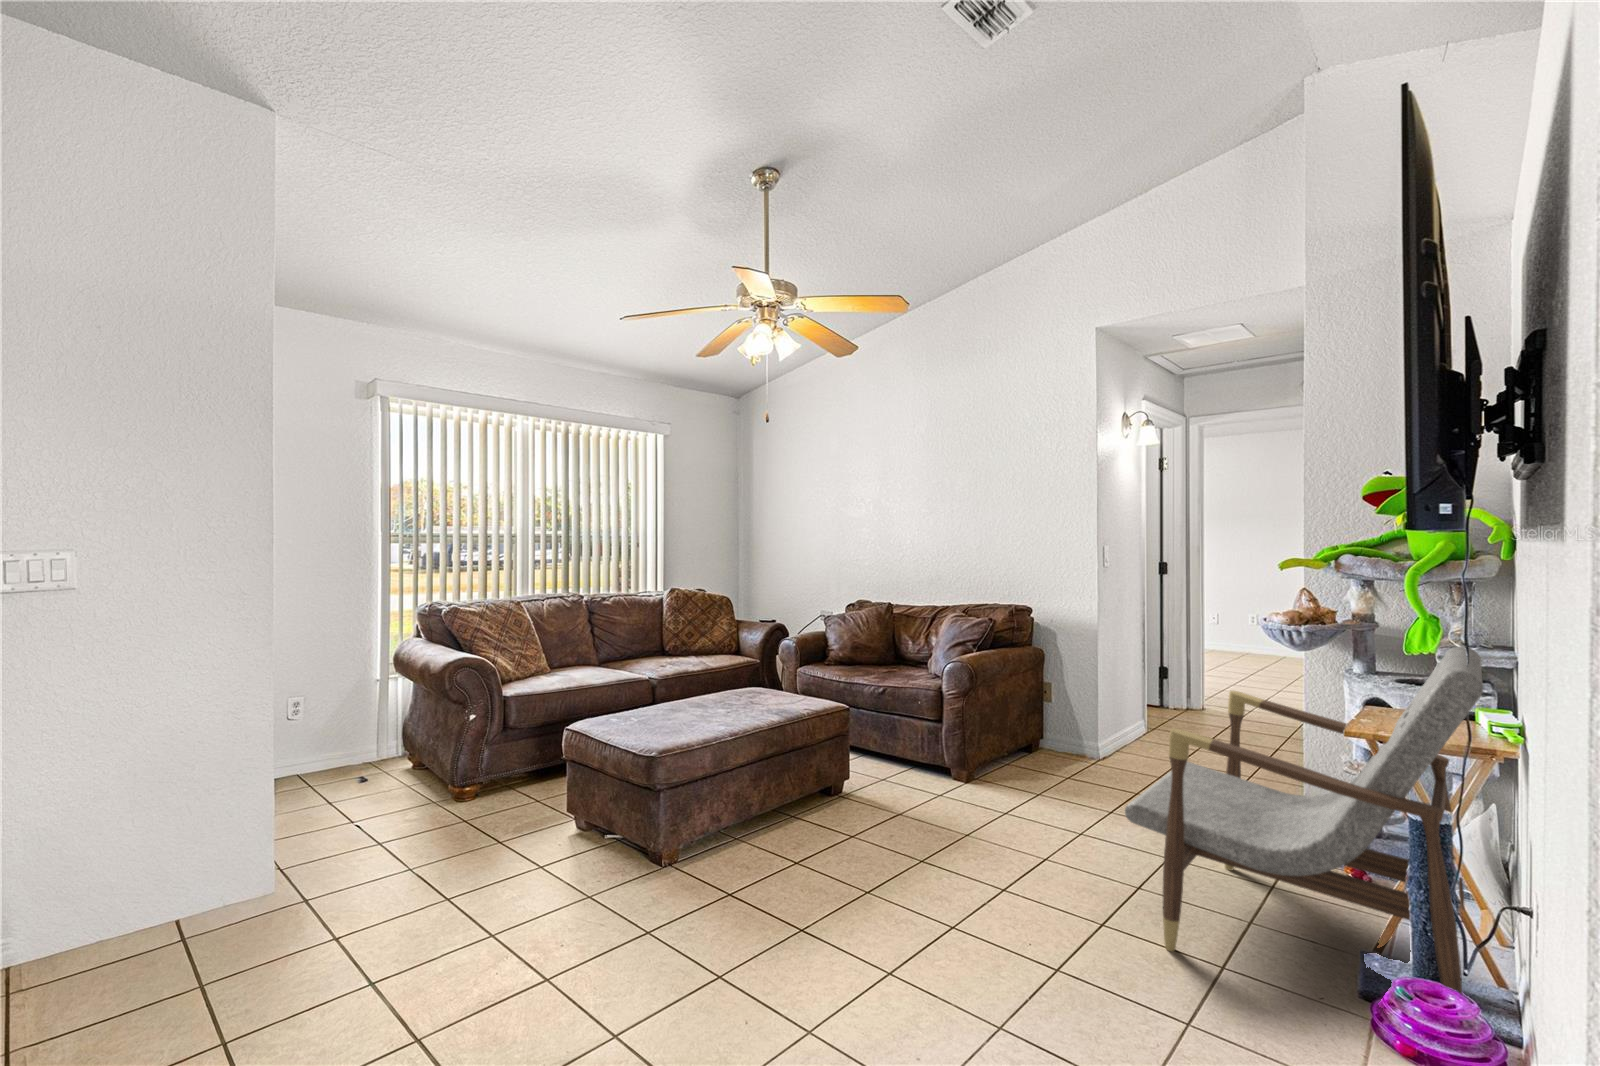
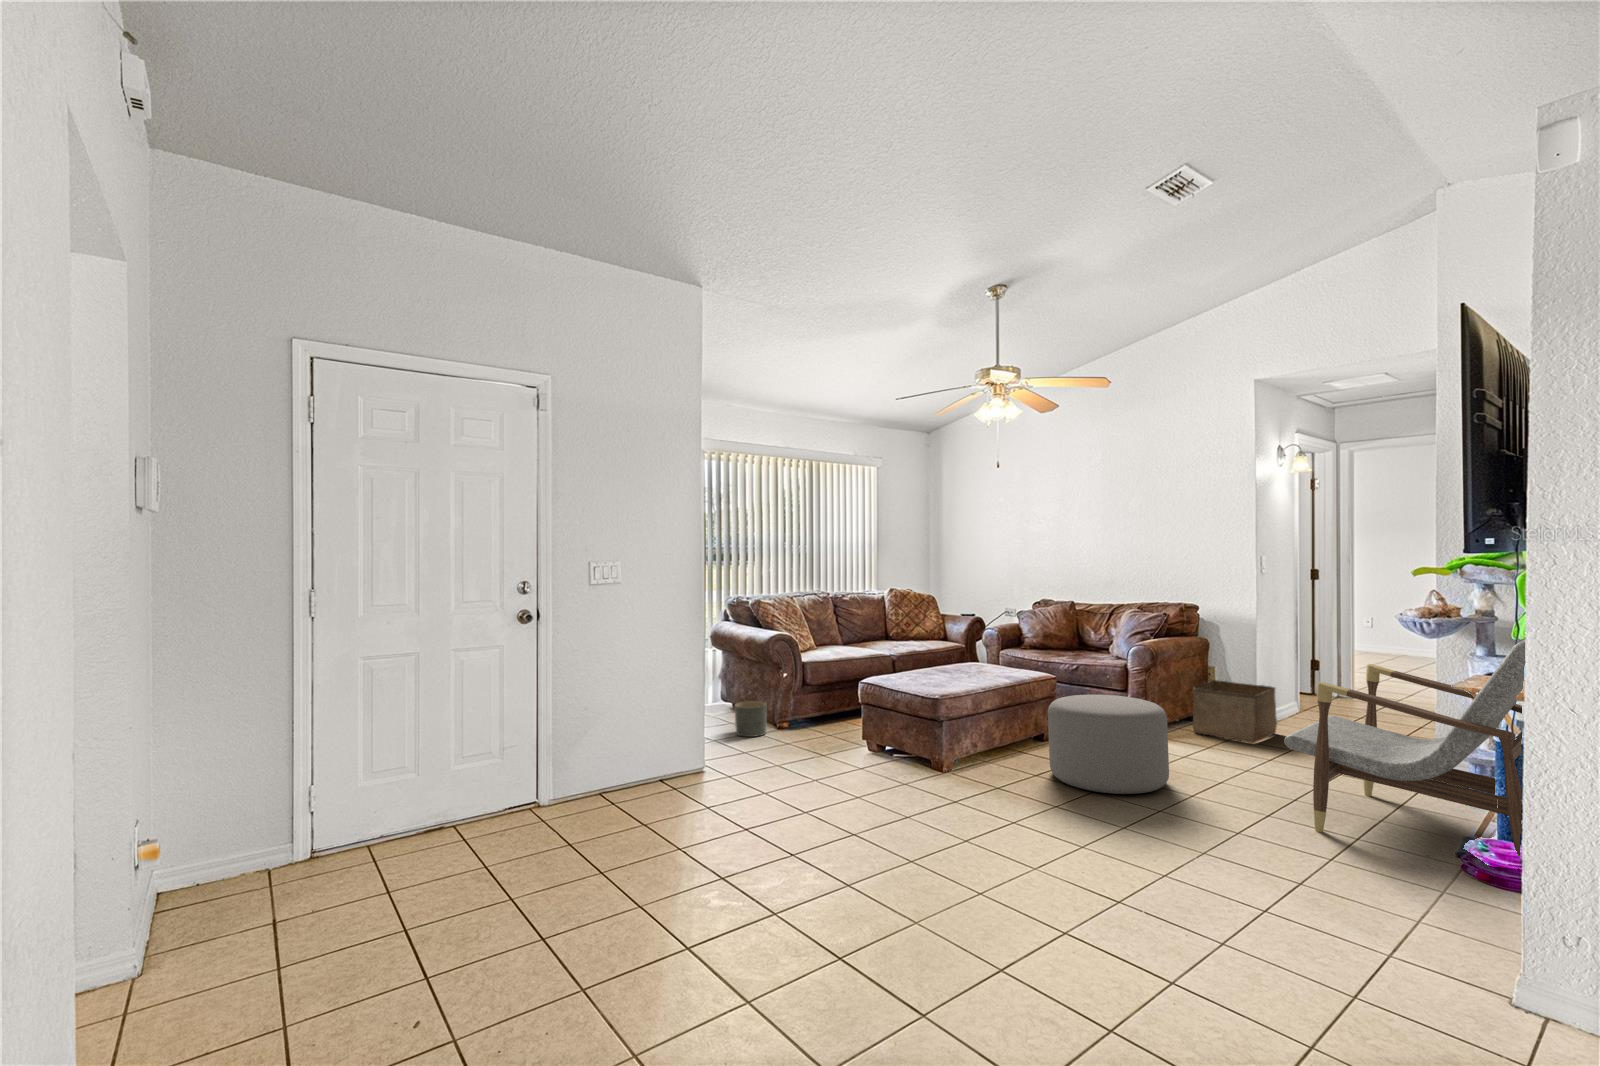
storage bin: none [1021,701,1120,784] -> present [1193,680,1277,743]
ottoman: none [816,738,976,892] -> present [1048,695,1169,794]
planter: none [396,754,448,810] -> present [735,701,767,737]

